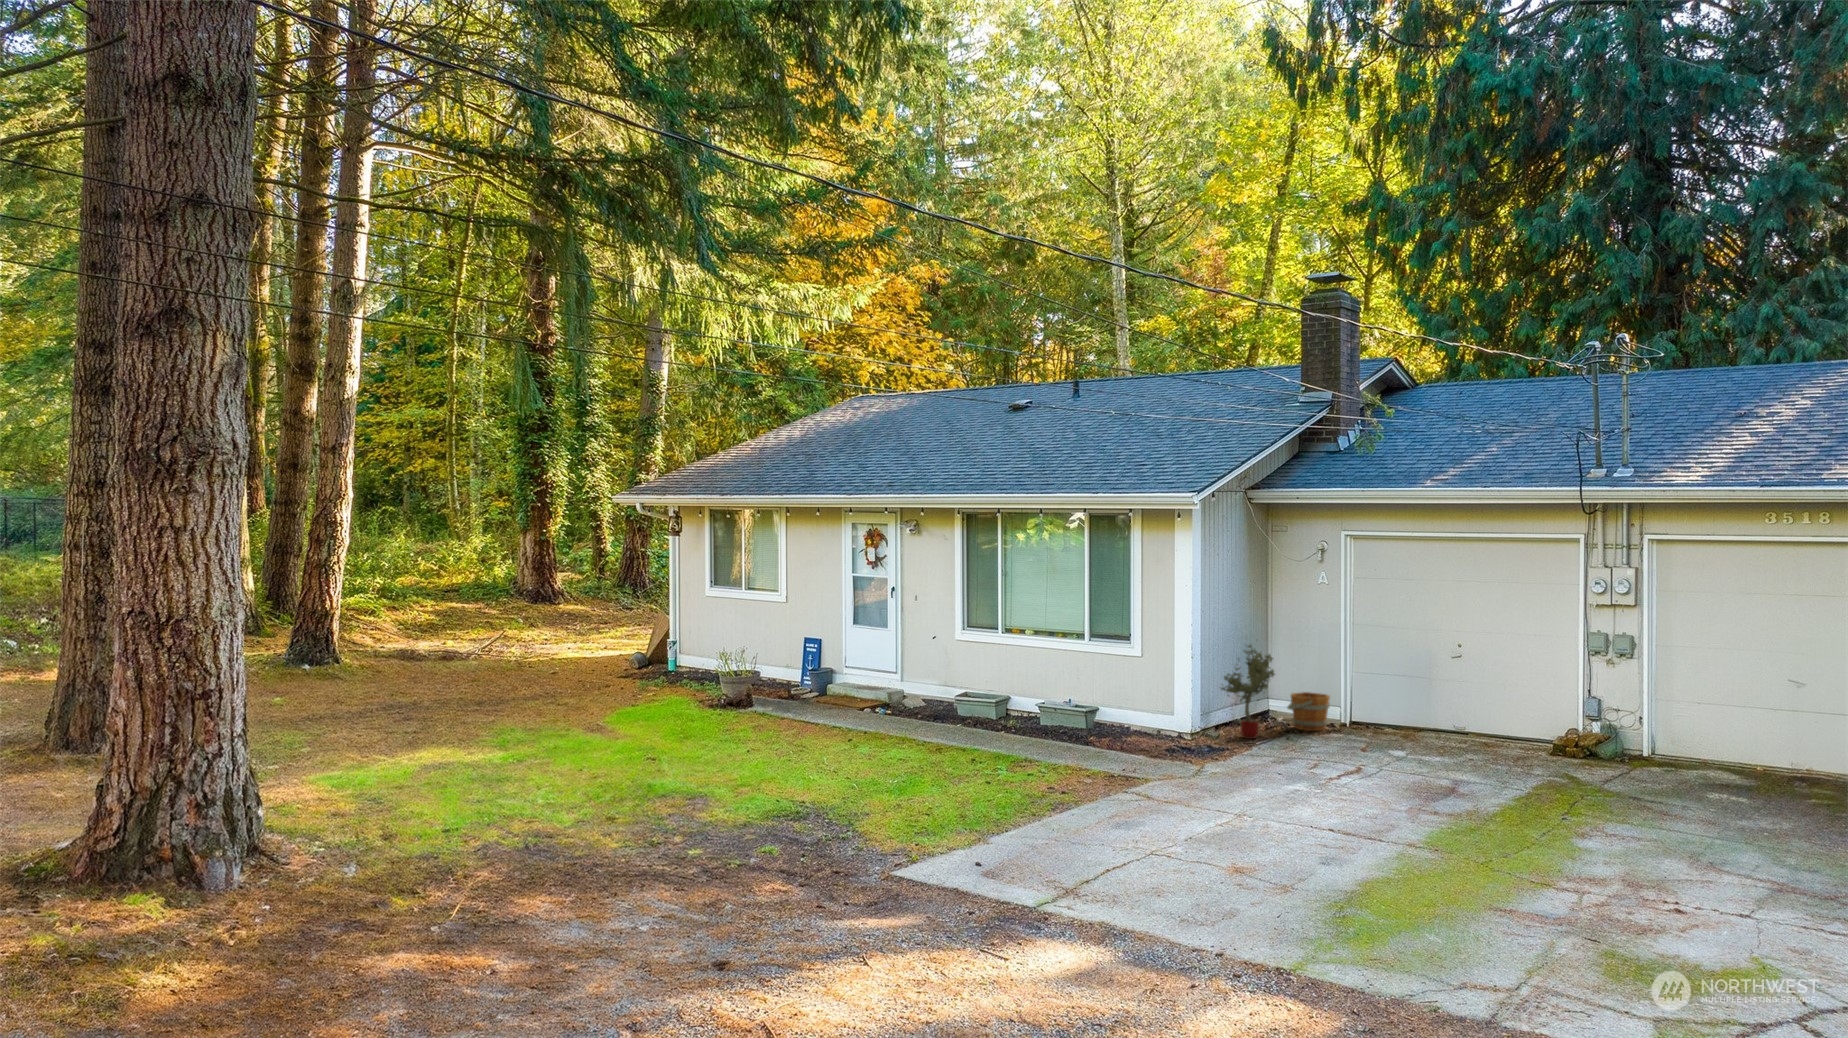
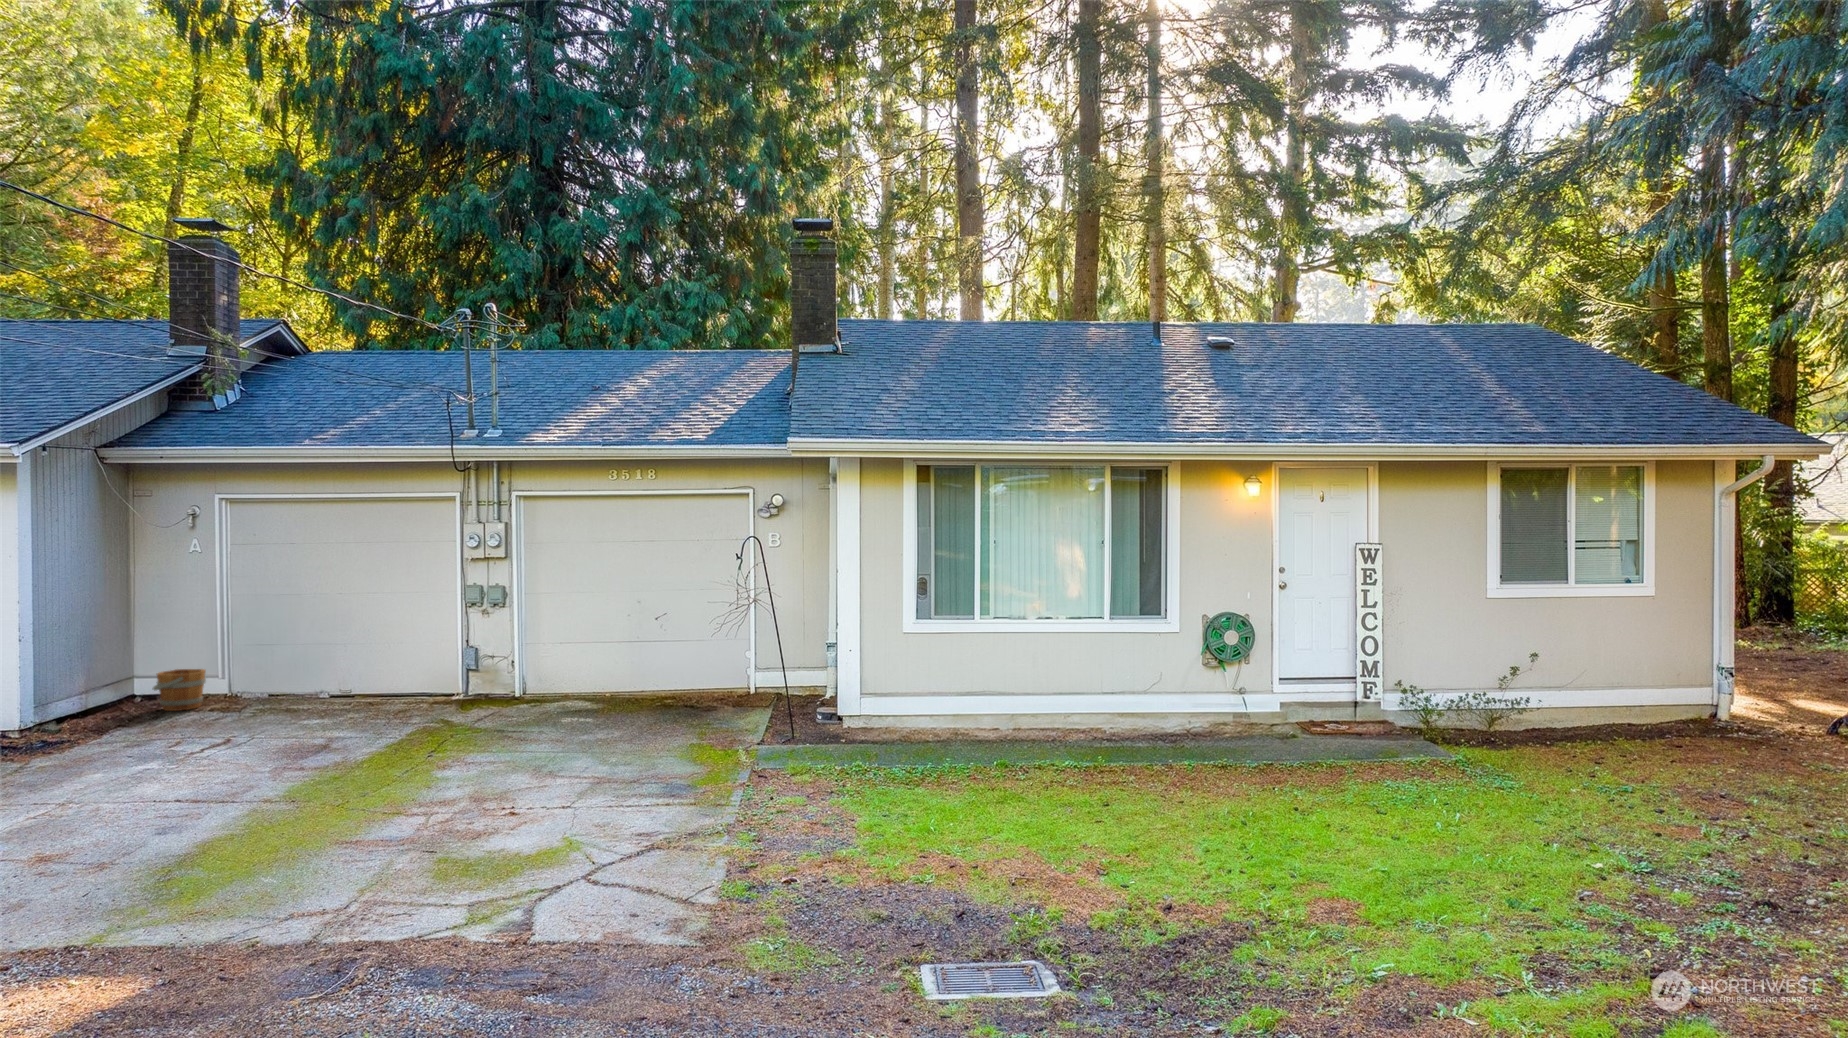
potted tree: present [1221,645,1275,739] -> none [52,621,134,729]

